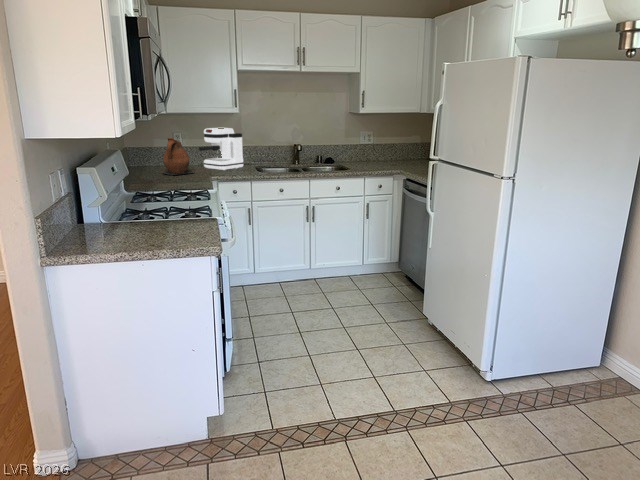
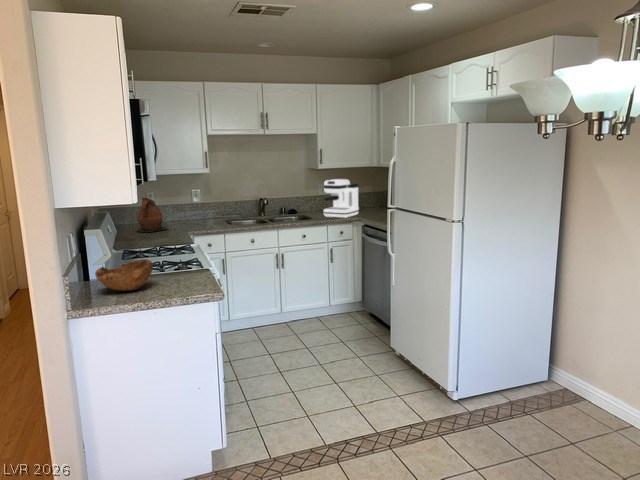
coffee maker: present [199,128,243,170] -> present [324,179,359,218]
wooden bowl: none [82,204,148,238] -> present [95,259,153,291]

